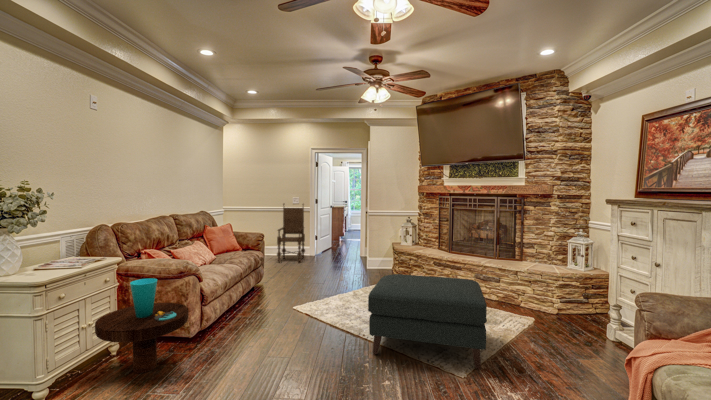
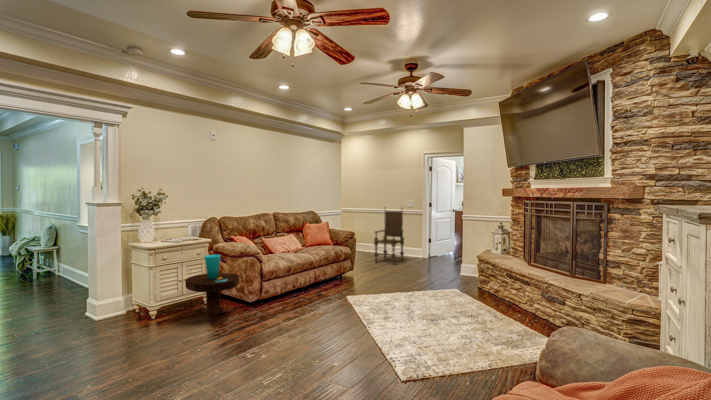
ottoman: present [368,274,487,370] -> none [346,274,470,369]

